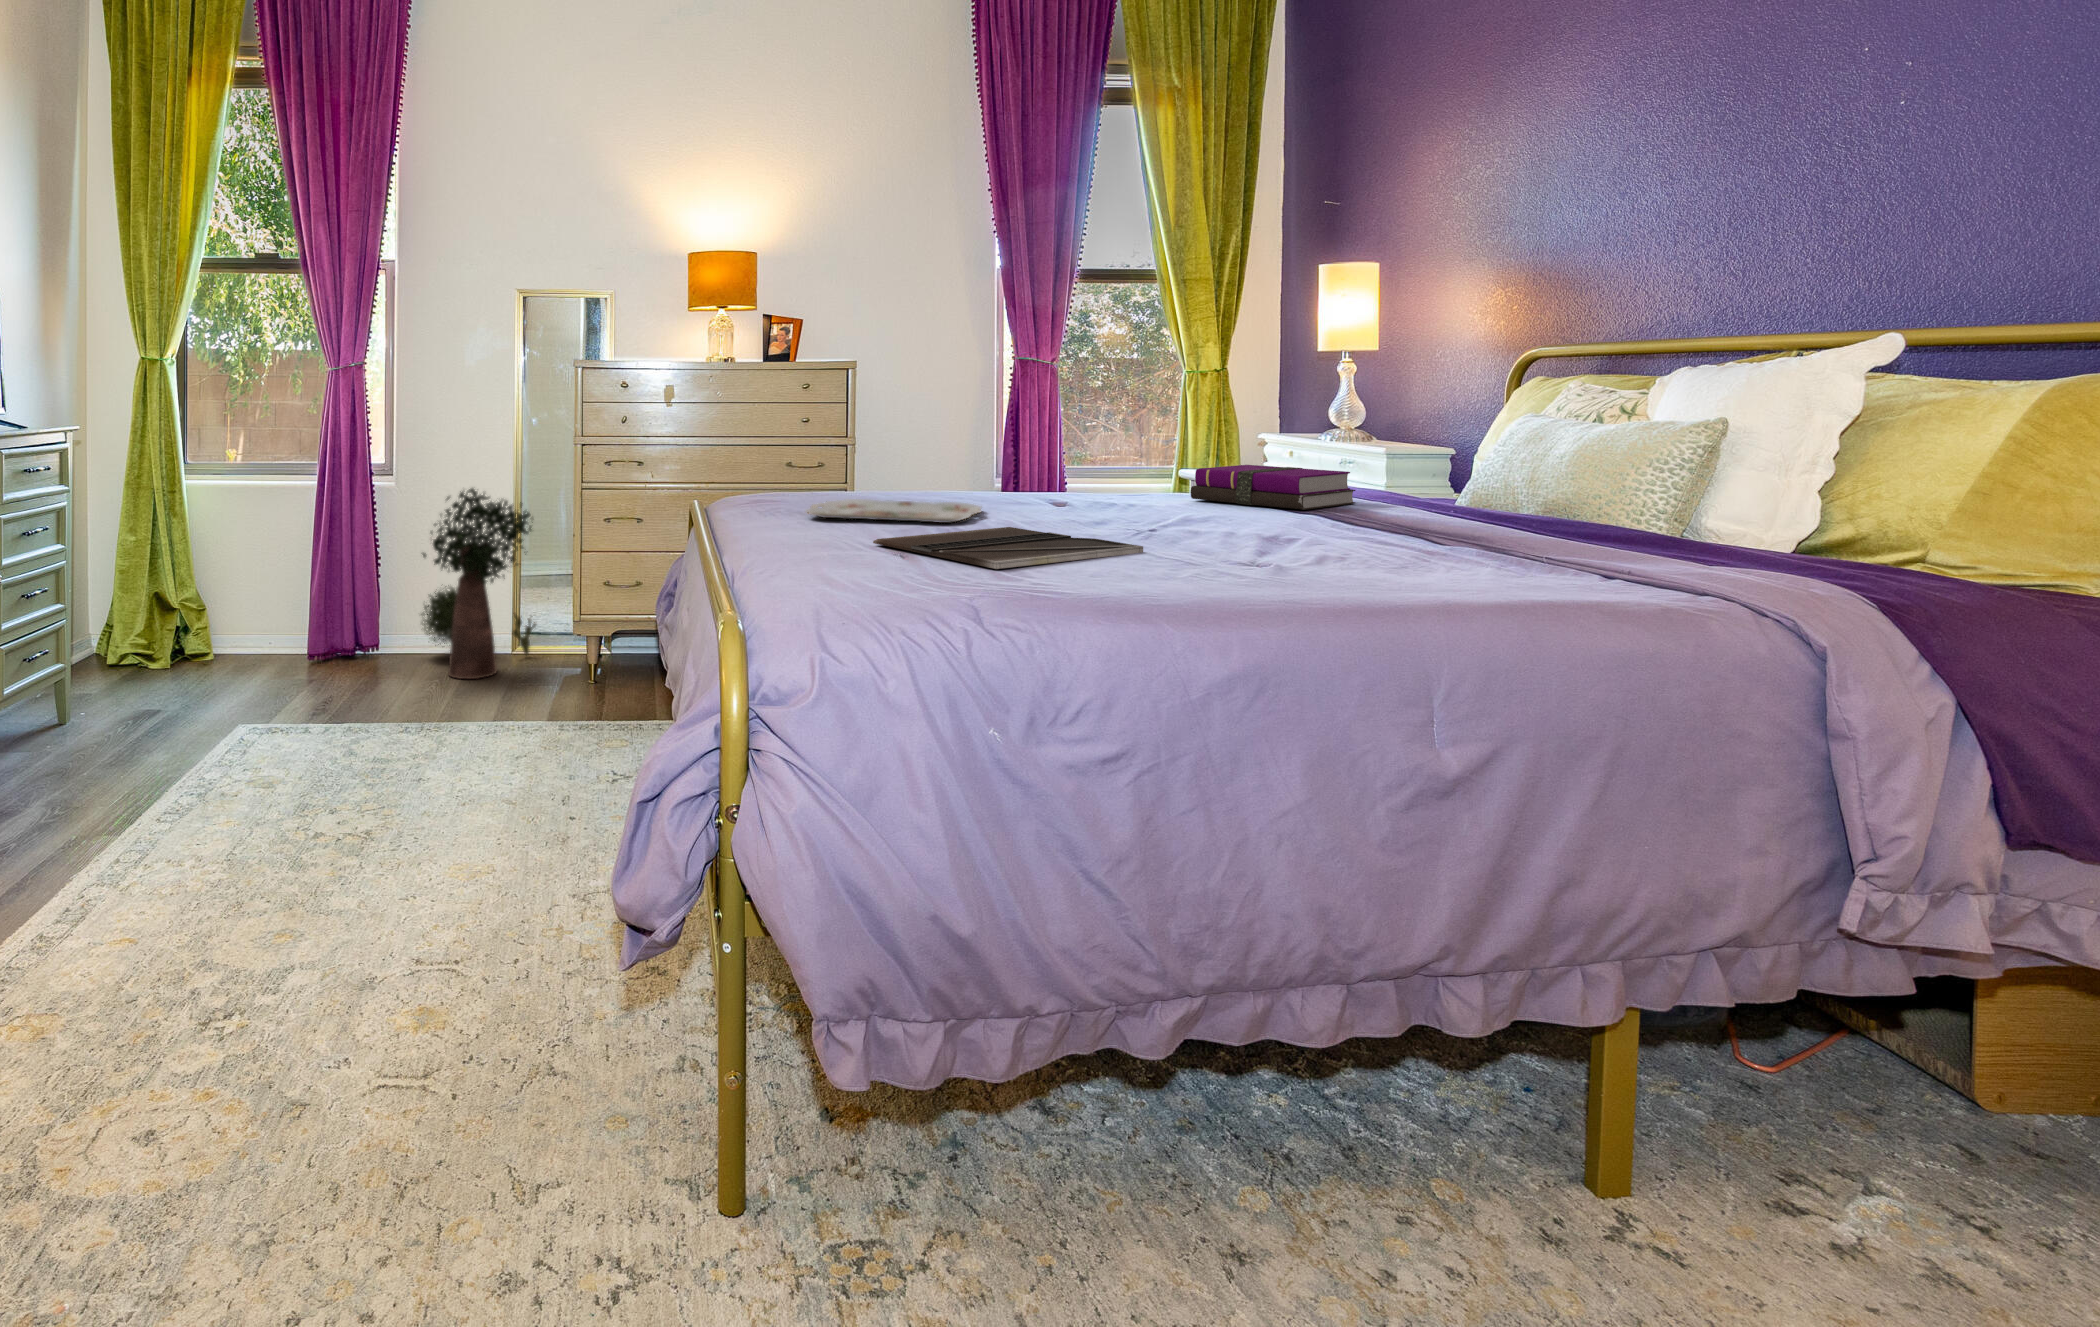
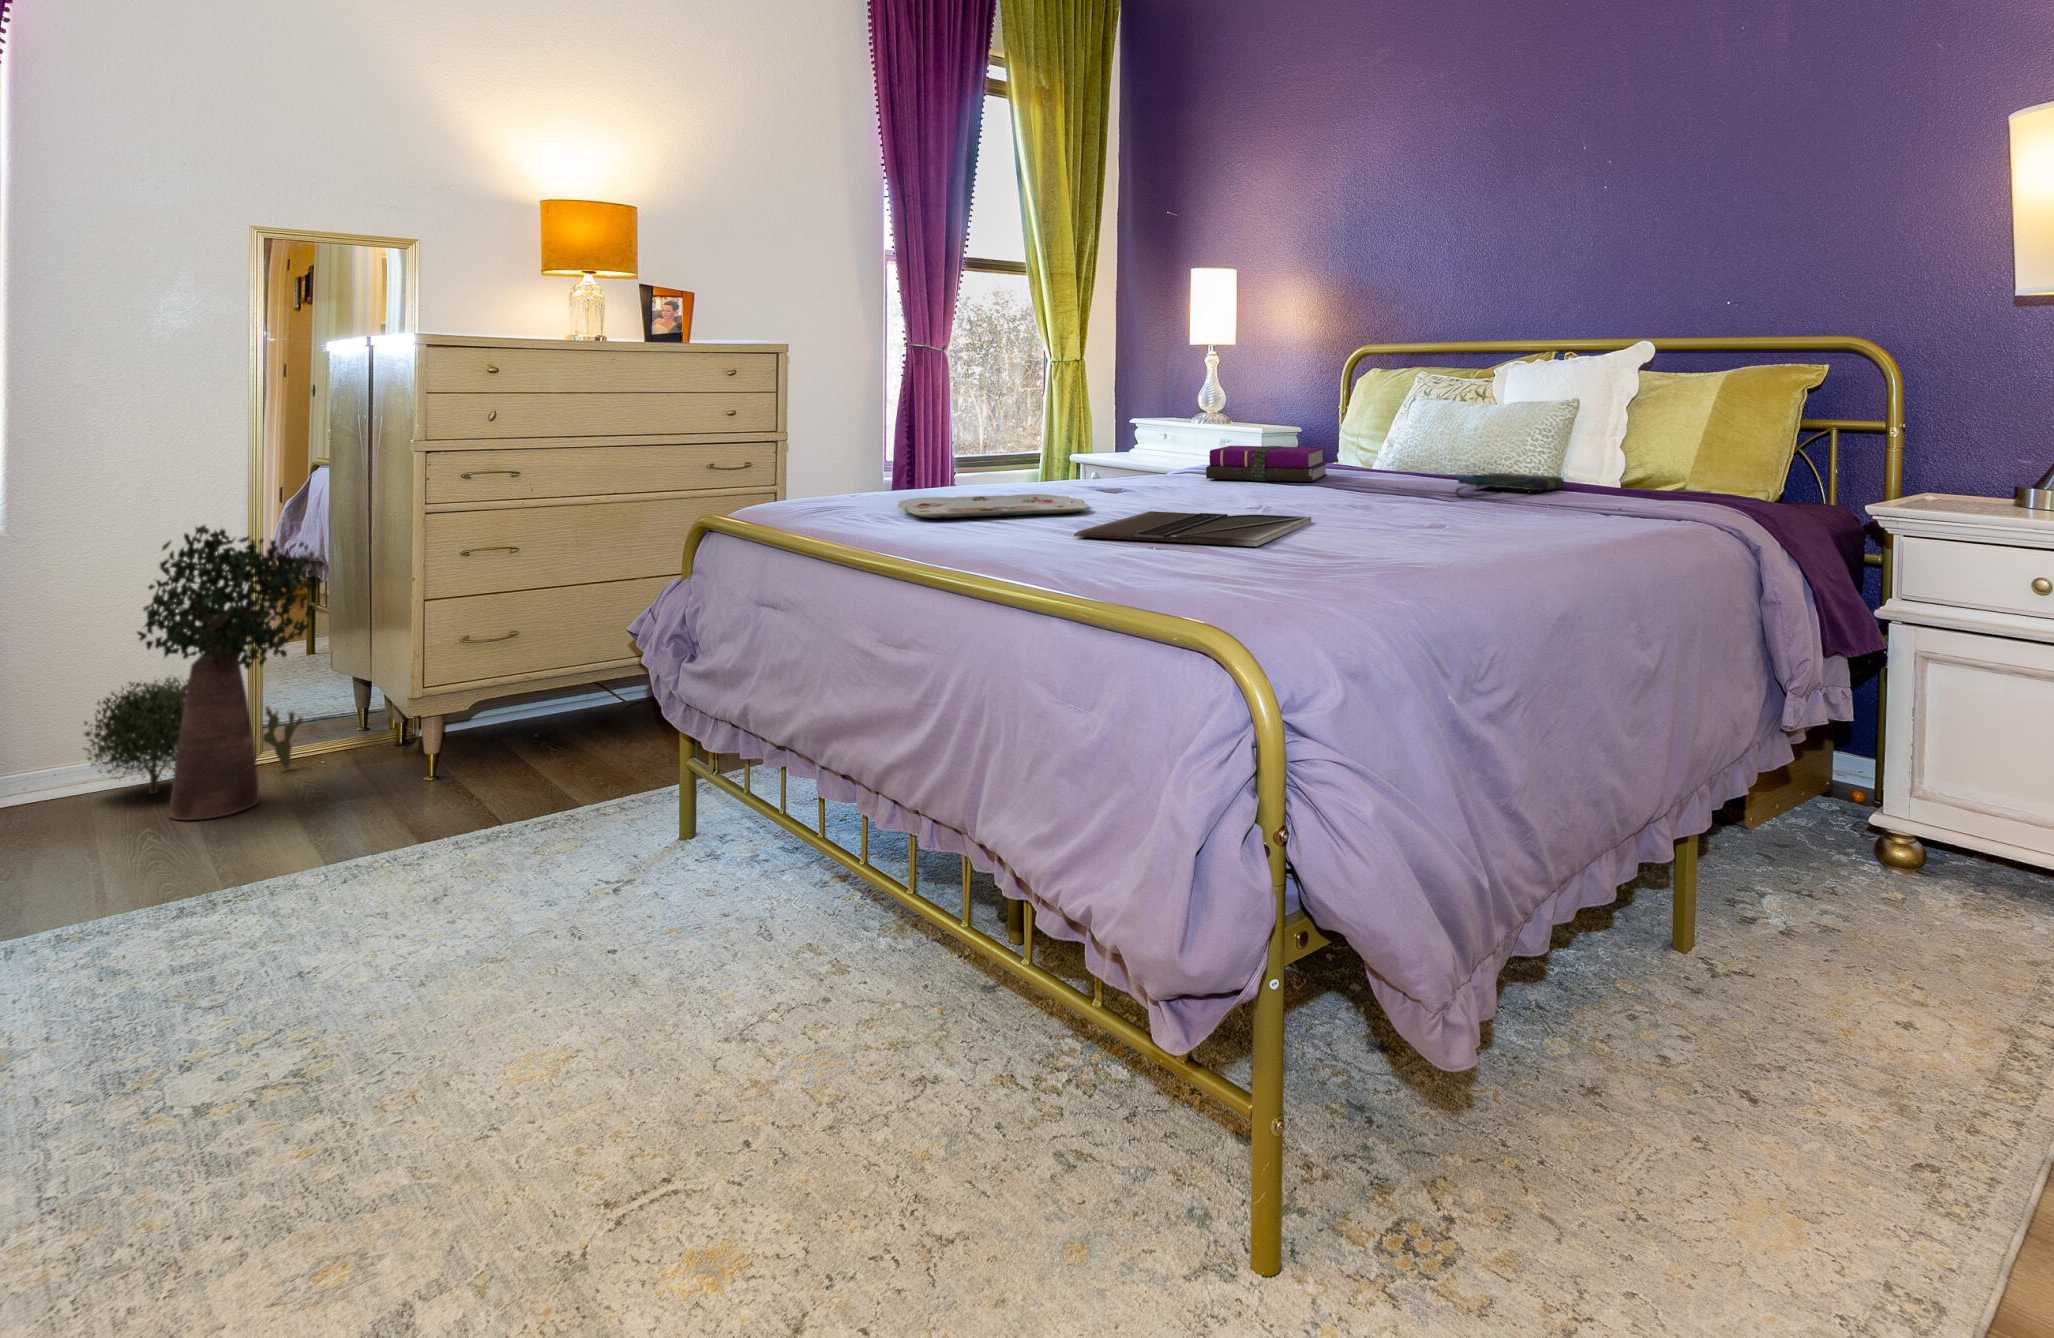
tote bag: none [1419,515,1631,542] -> present [1455,473,1564,498]

